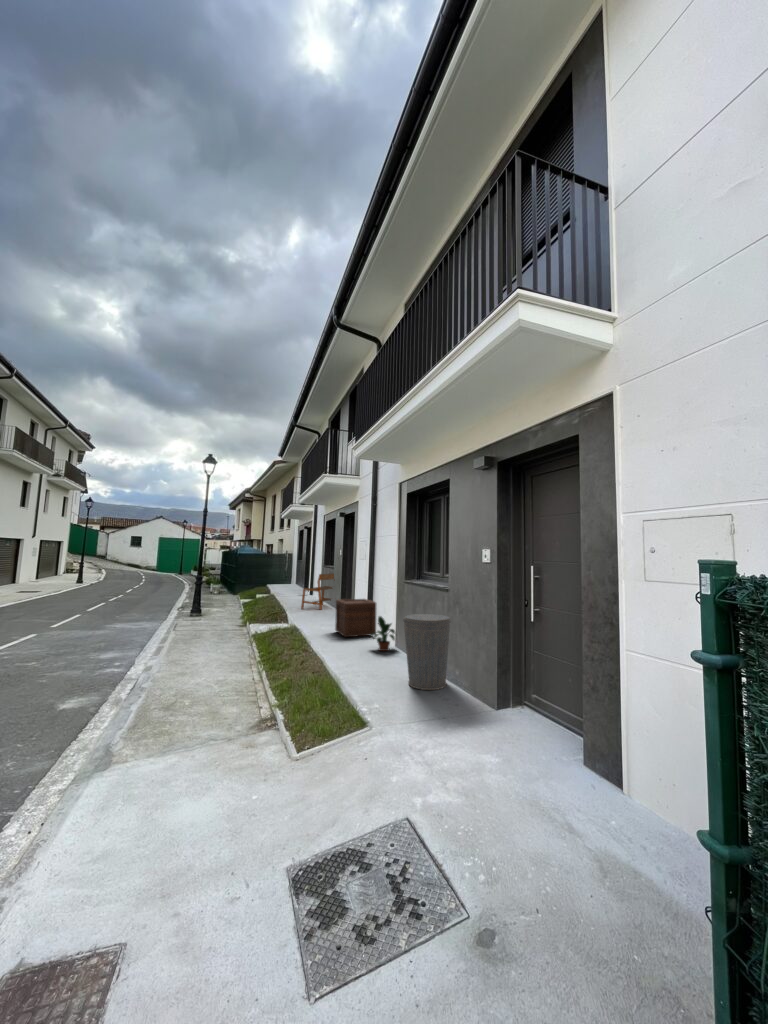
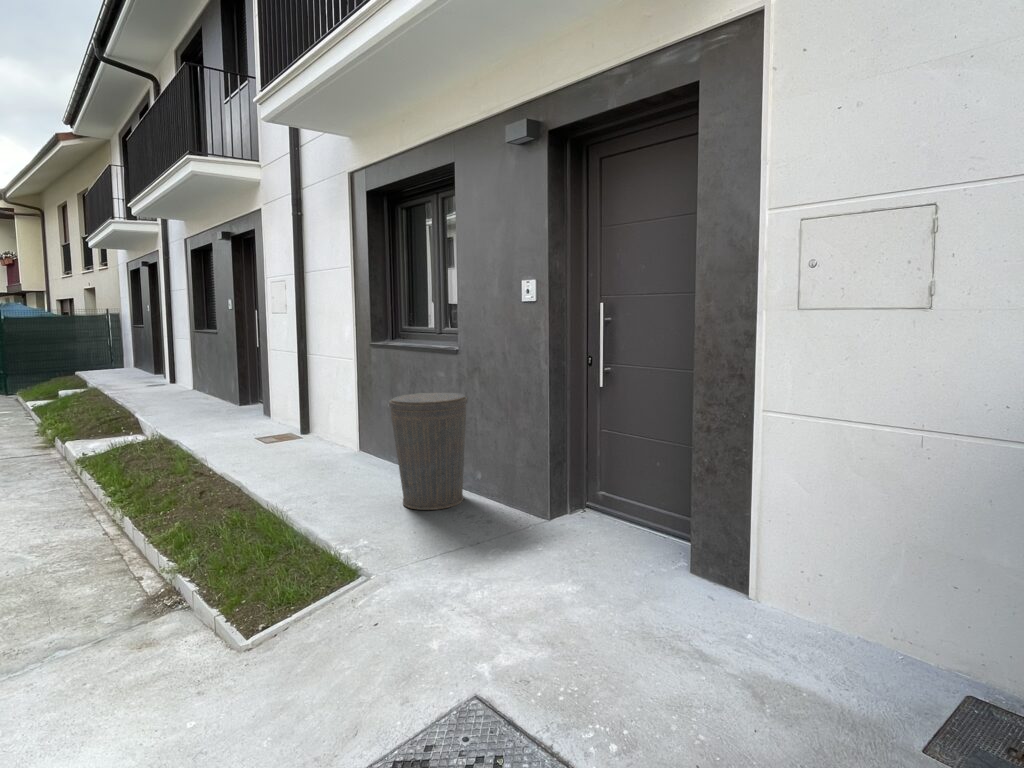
bench: present [301,573,334,610] -> none [163,341,234,408]
wooden crate: present [335,599,376,637] -> none [240,380,320,447]
potted plant: present [371,616,395,651] -> none [317,405,364,461]

